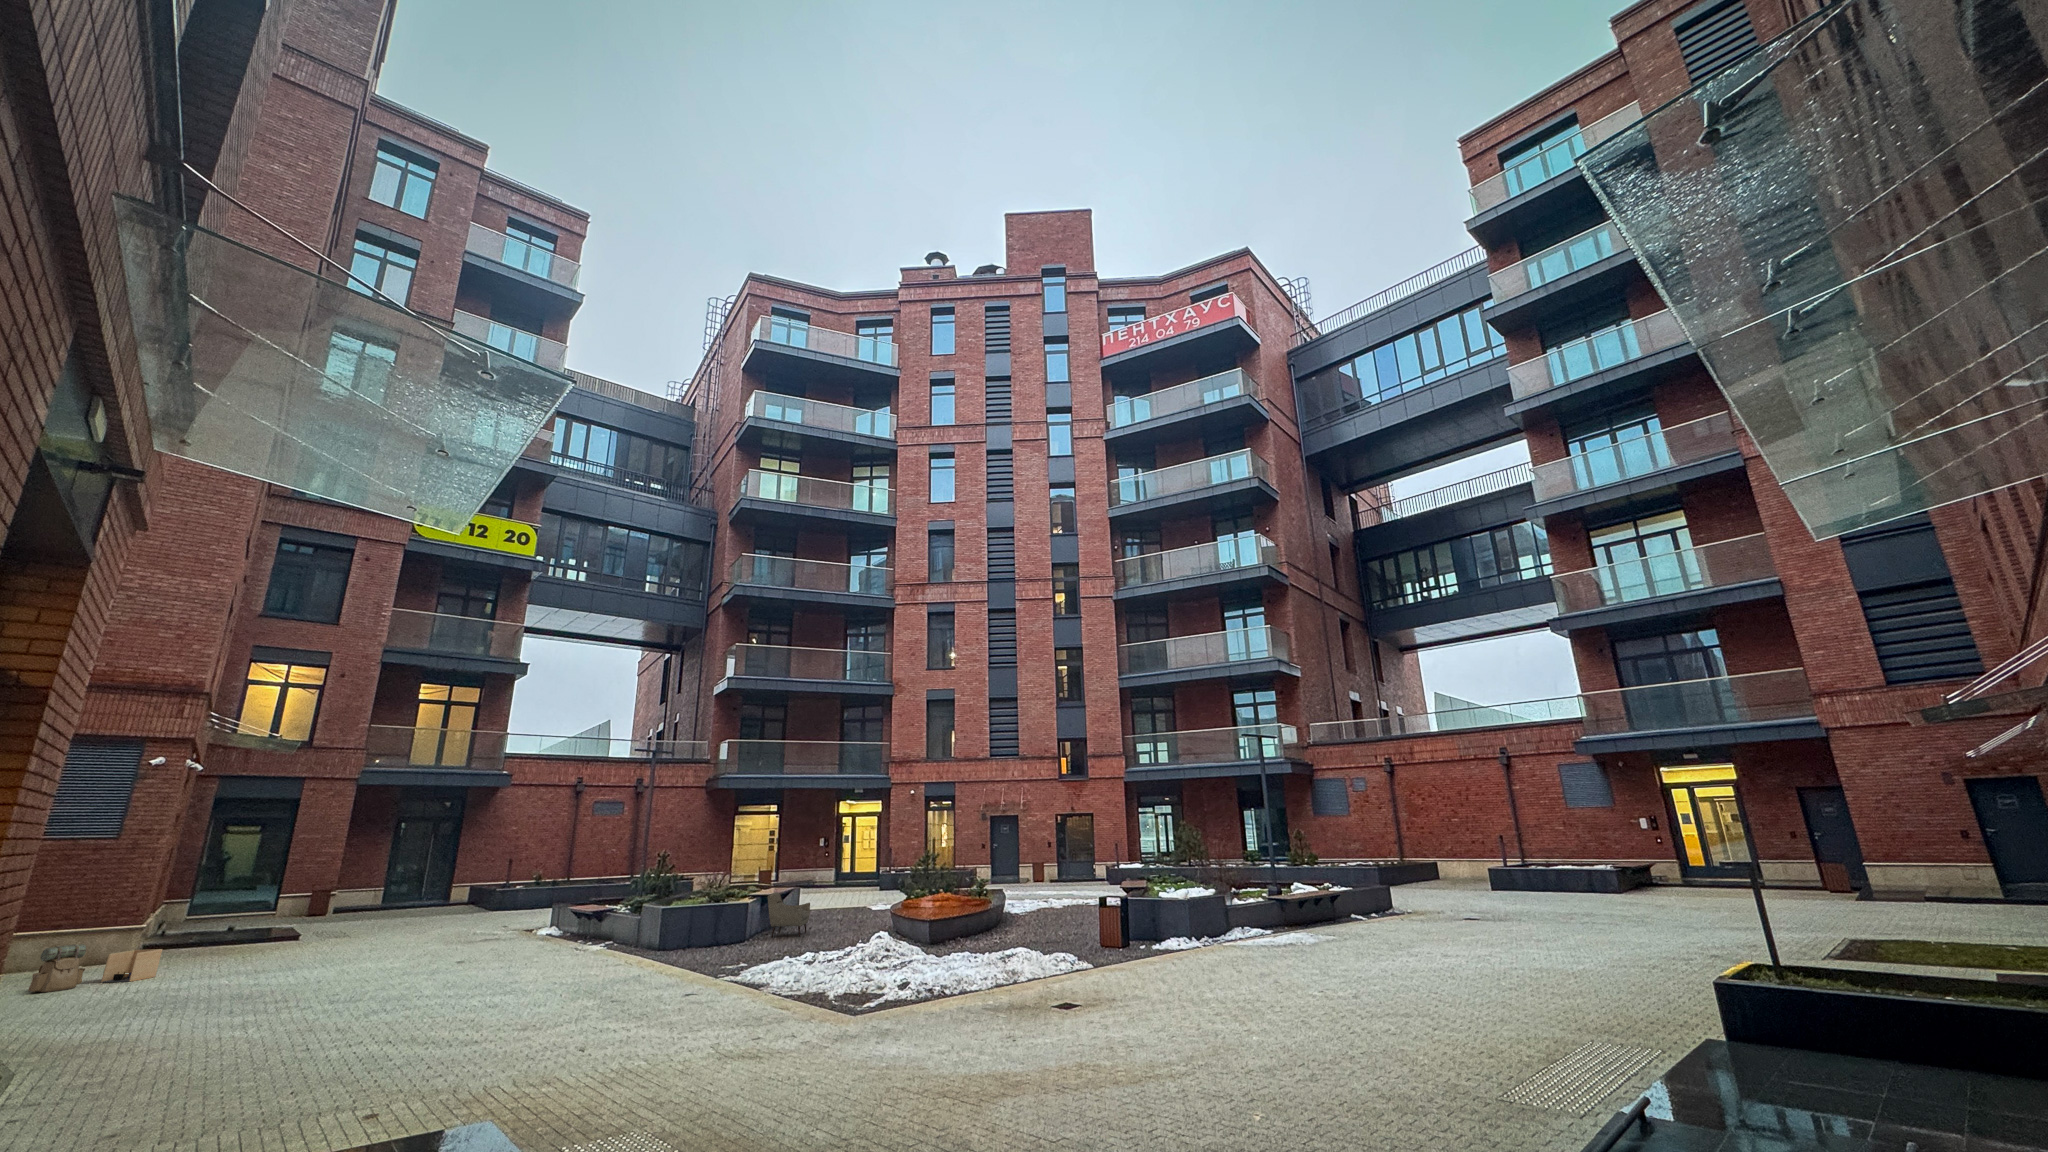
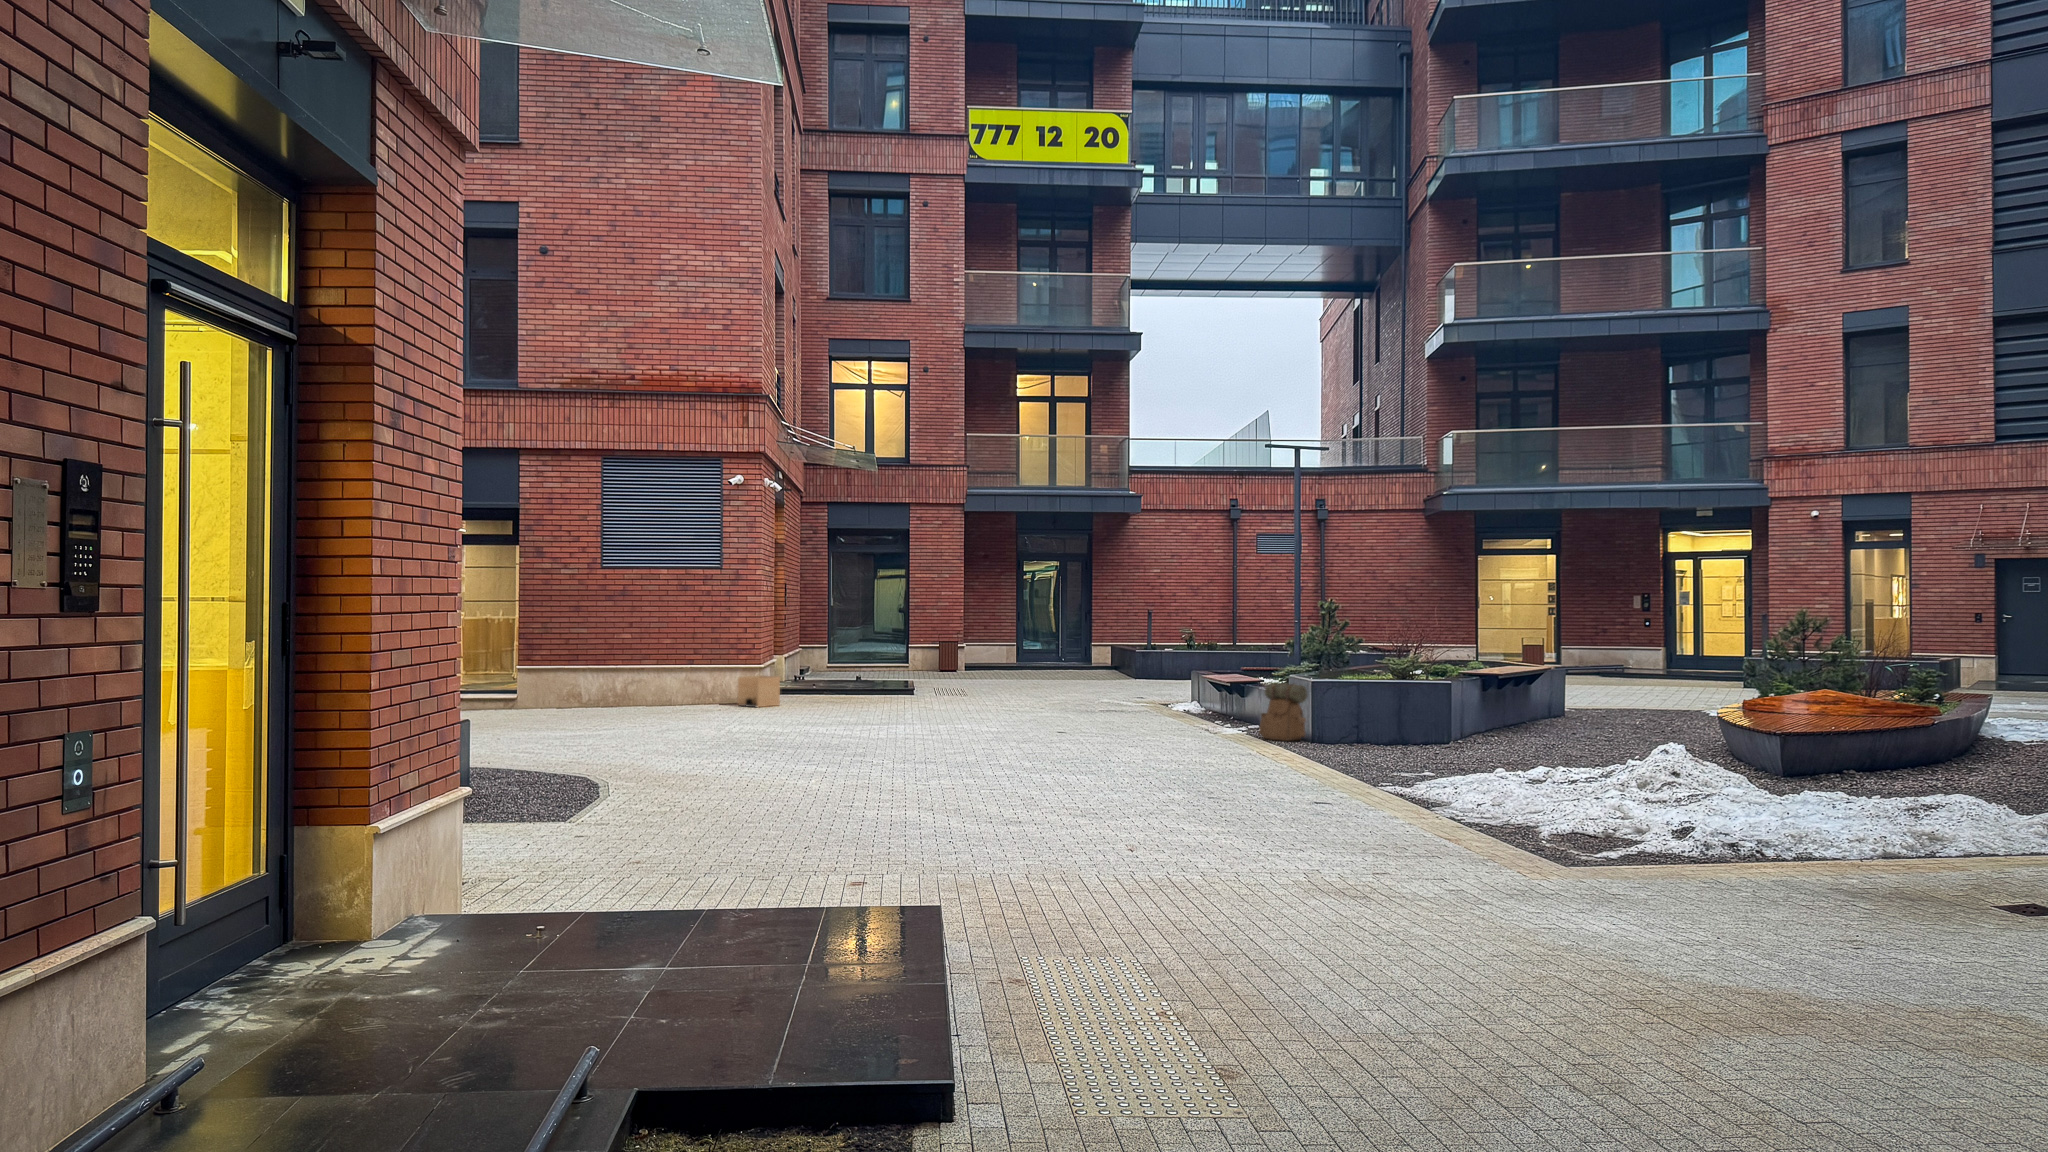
chair: present [768,892,810,937] -> none [1478,664,1560,739]
backpack: present [28,944,86,992] -> present [1259,683,1307,741]

